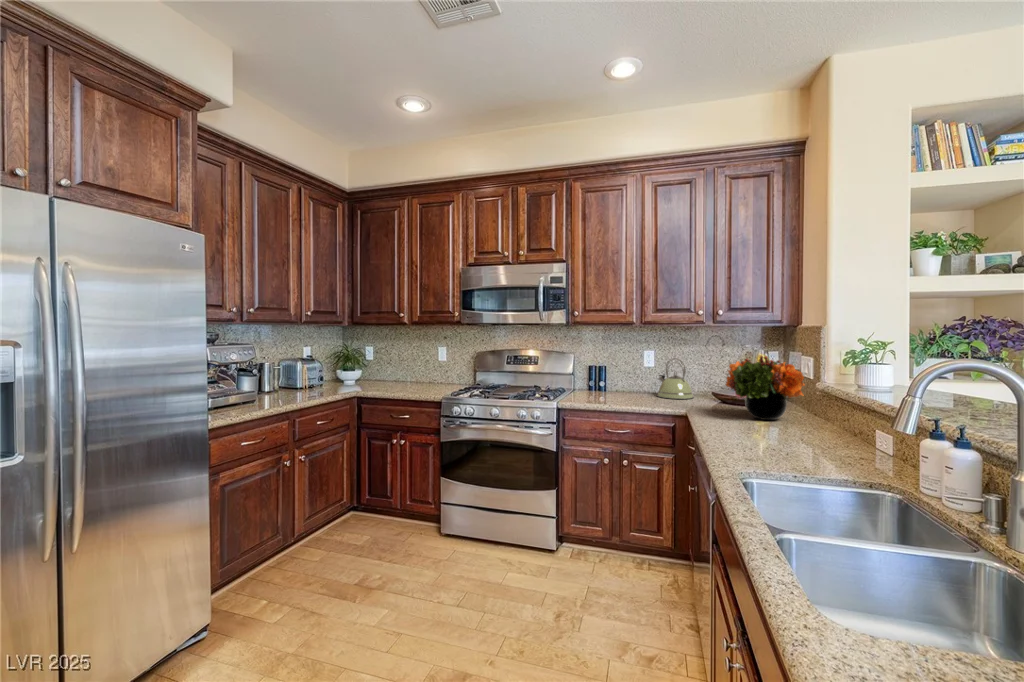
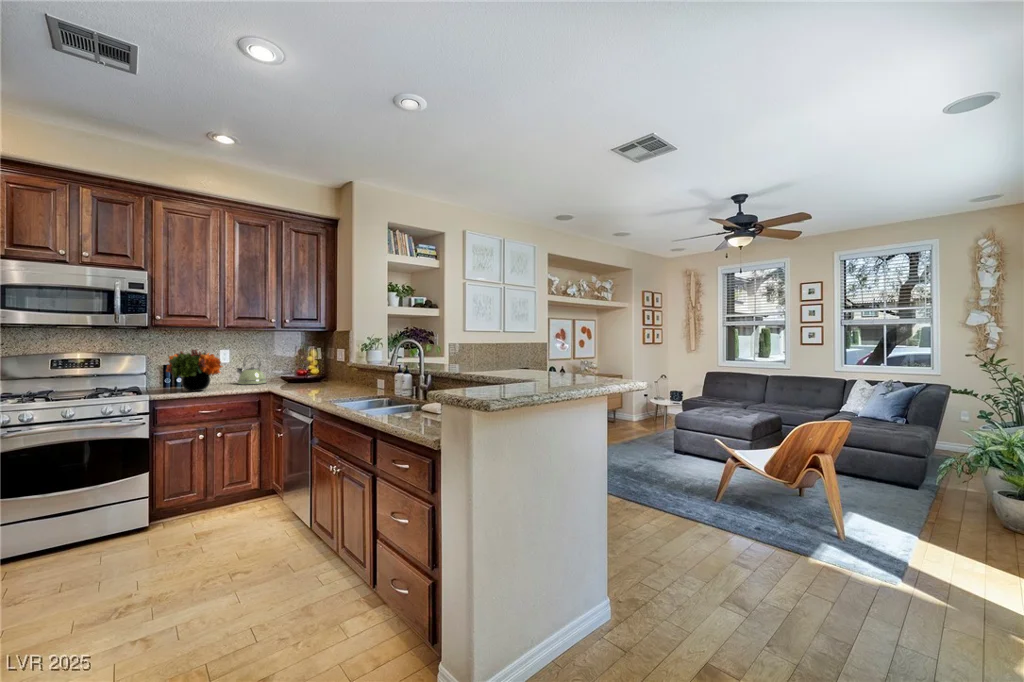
flower arrangement: present [726,356,804,420] -> present [166,349,222,391]

